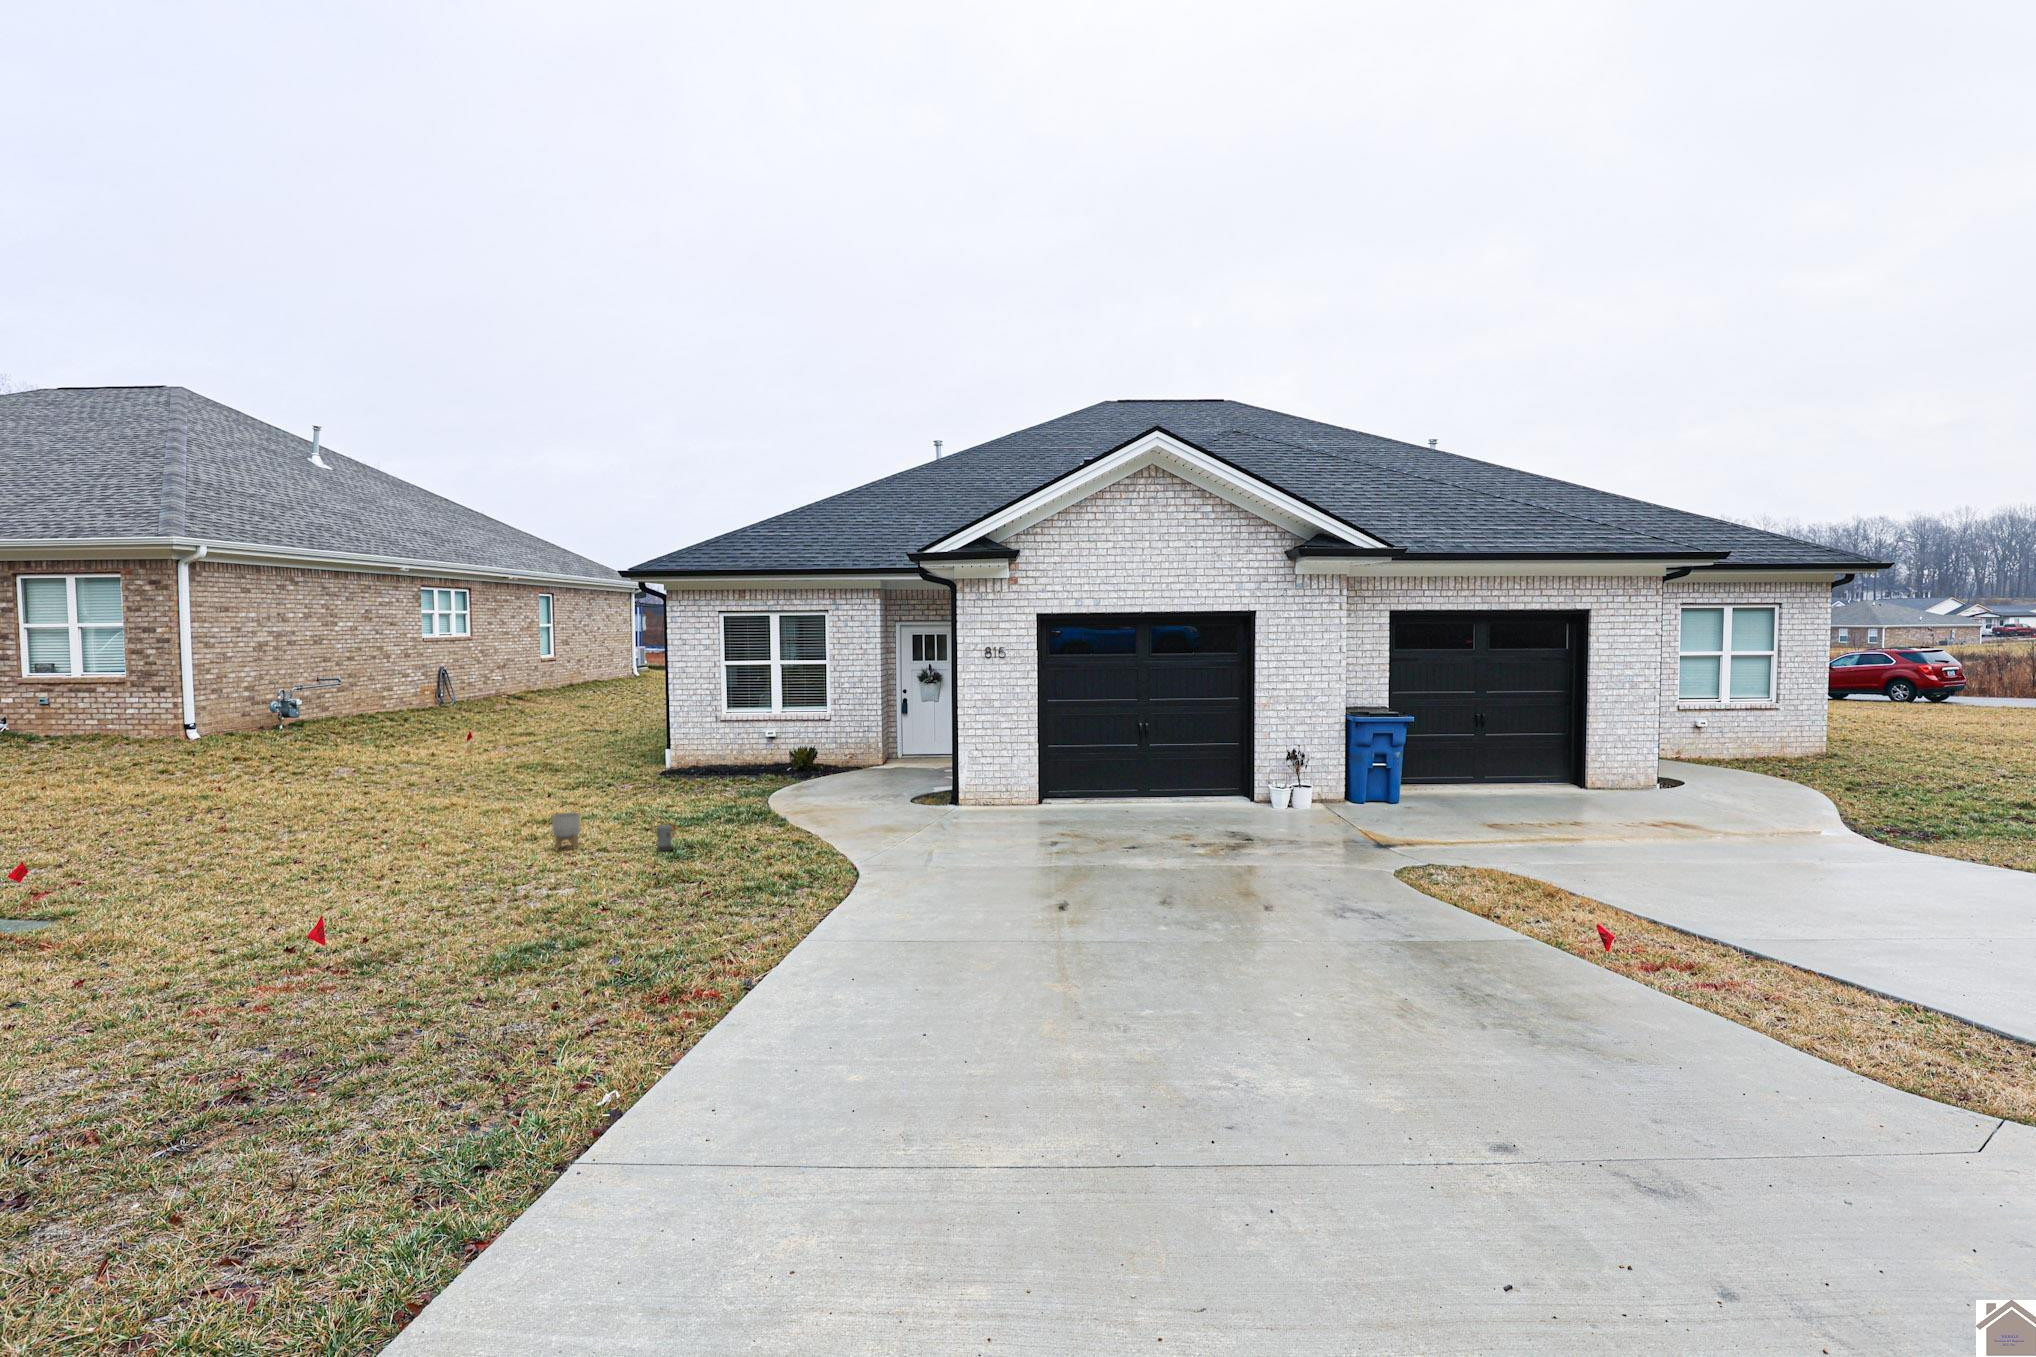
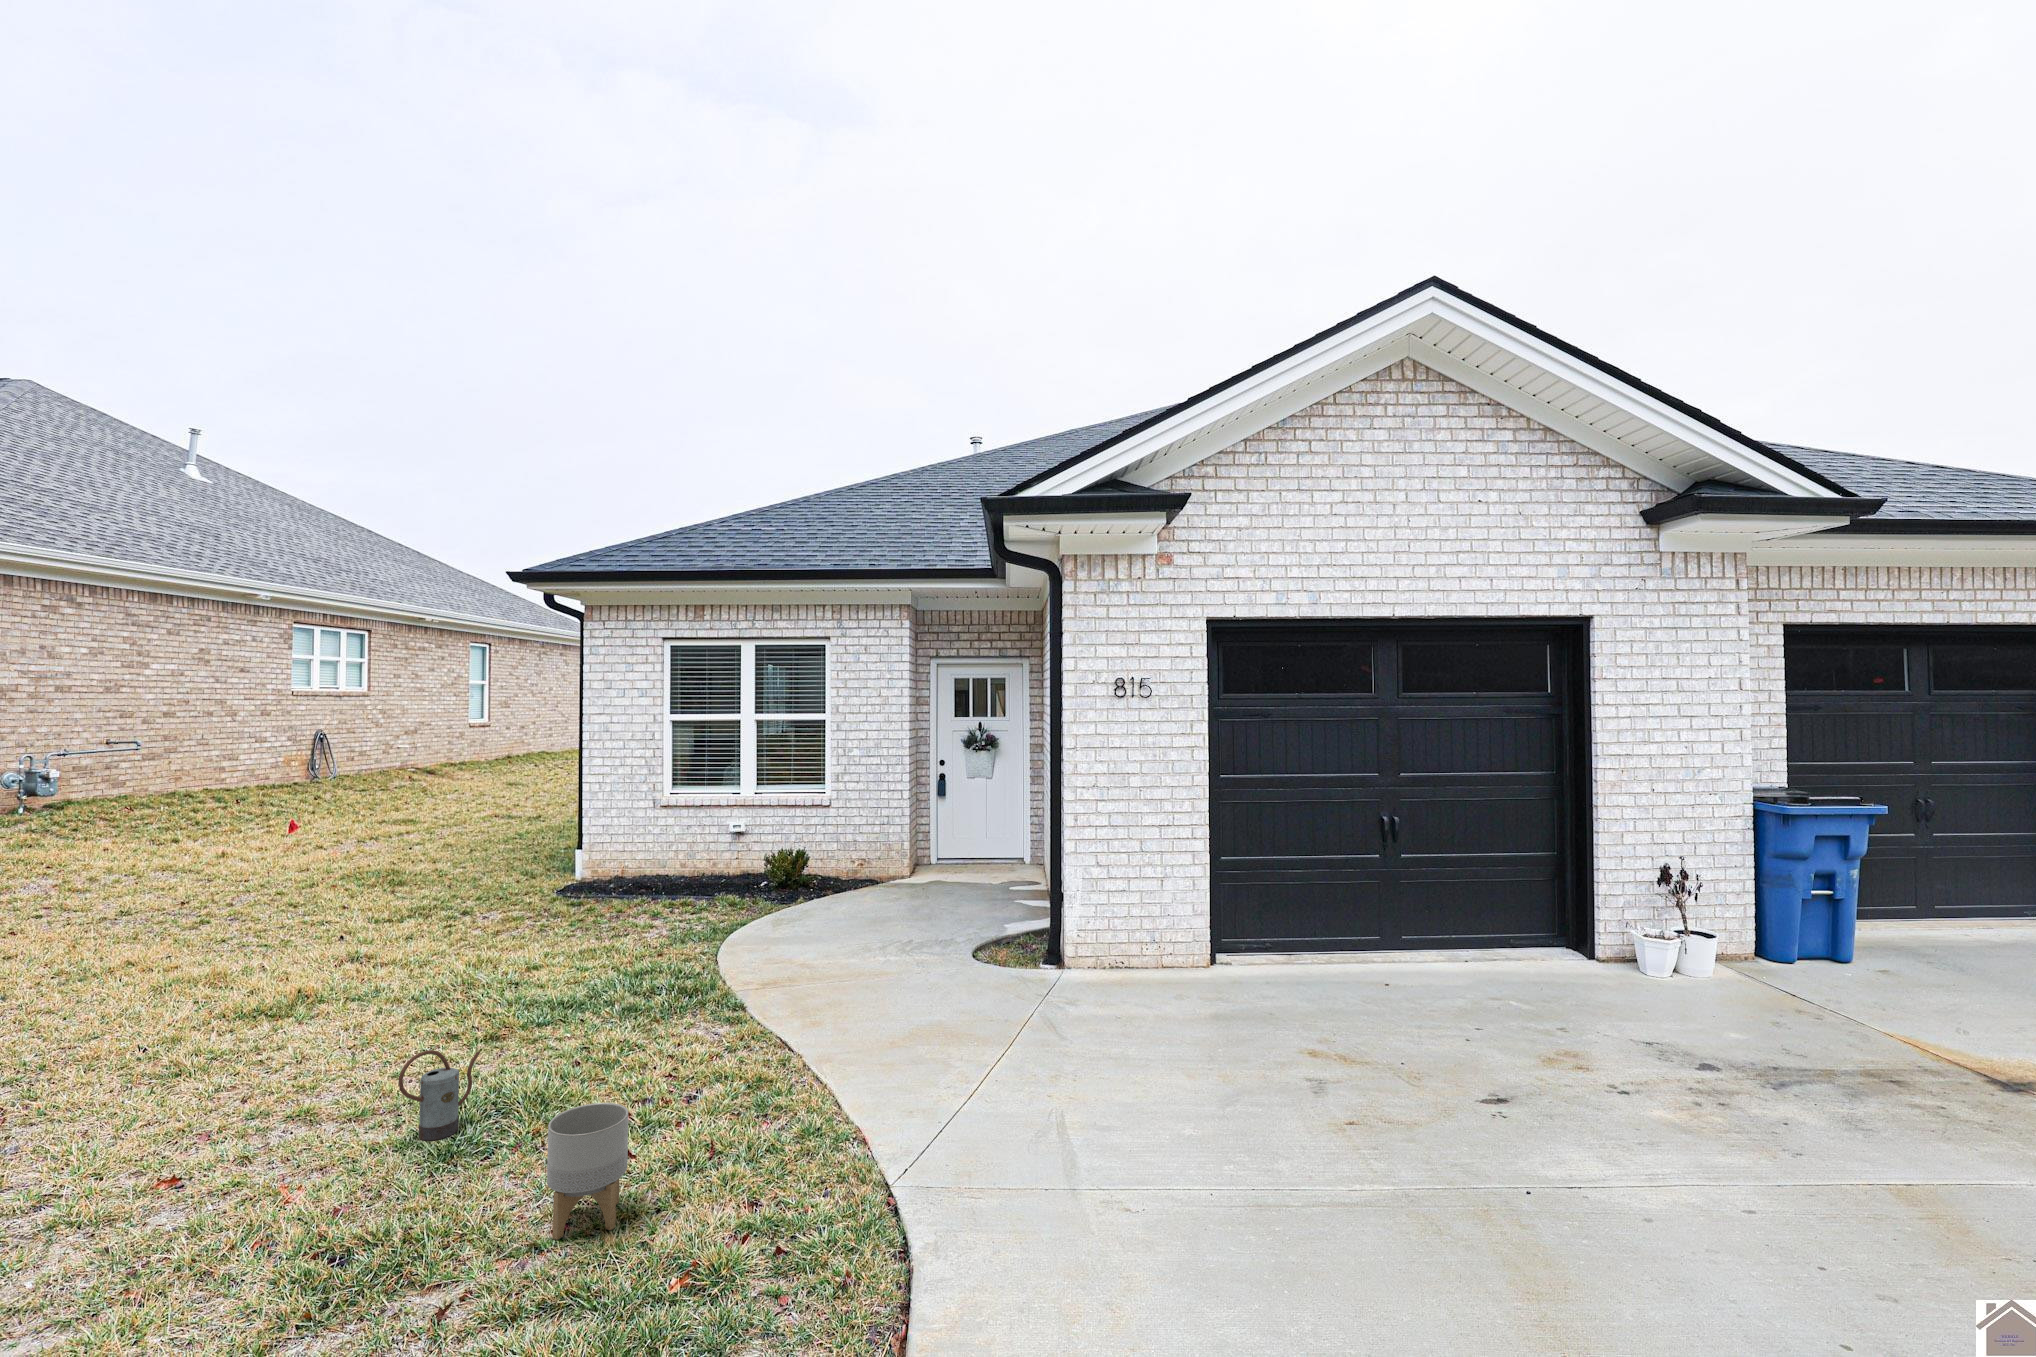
planter: present [552,812,580,851] -> present [547,1103,628,1240]

